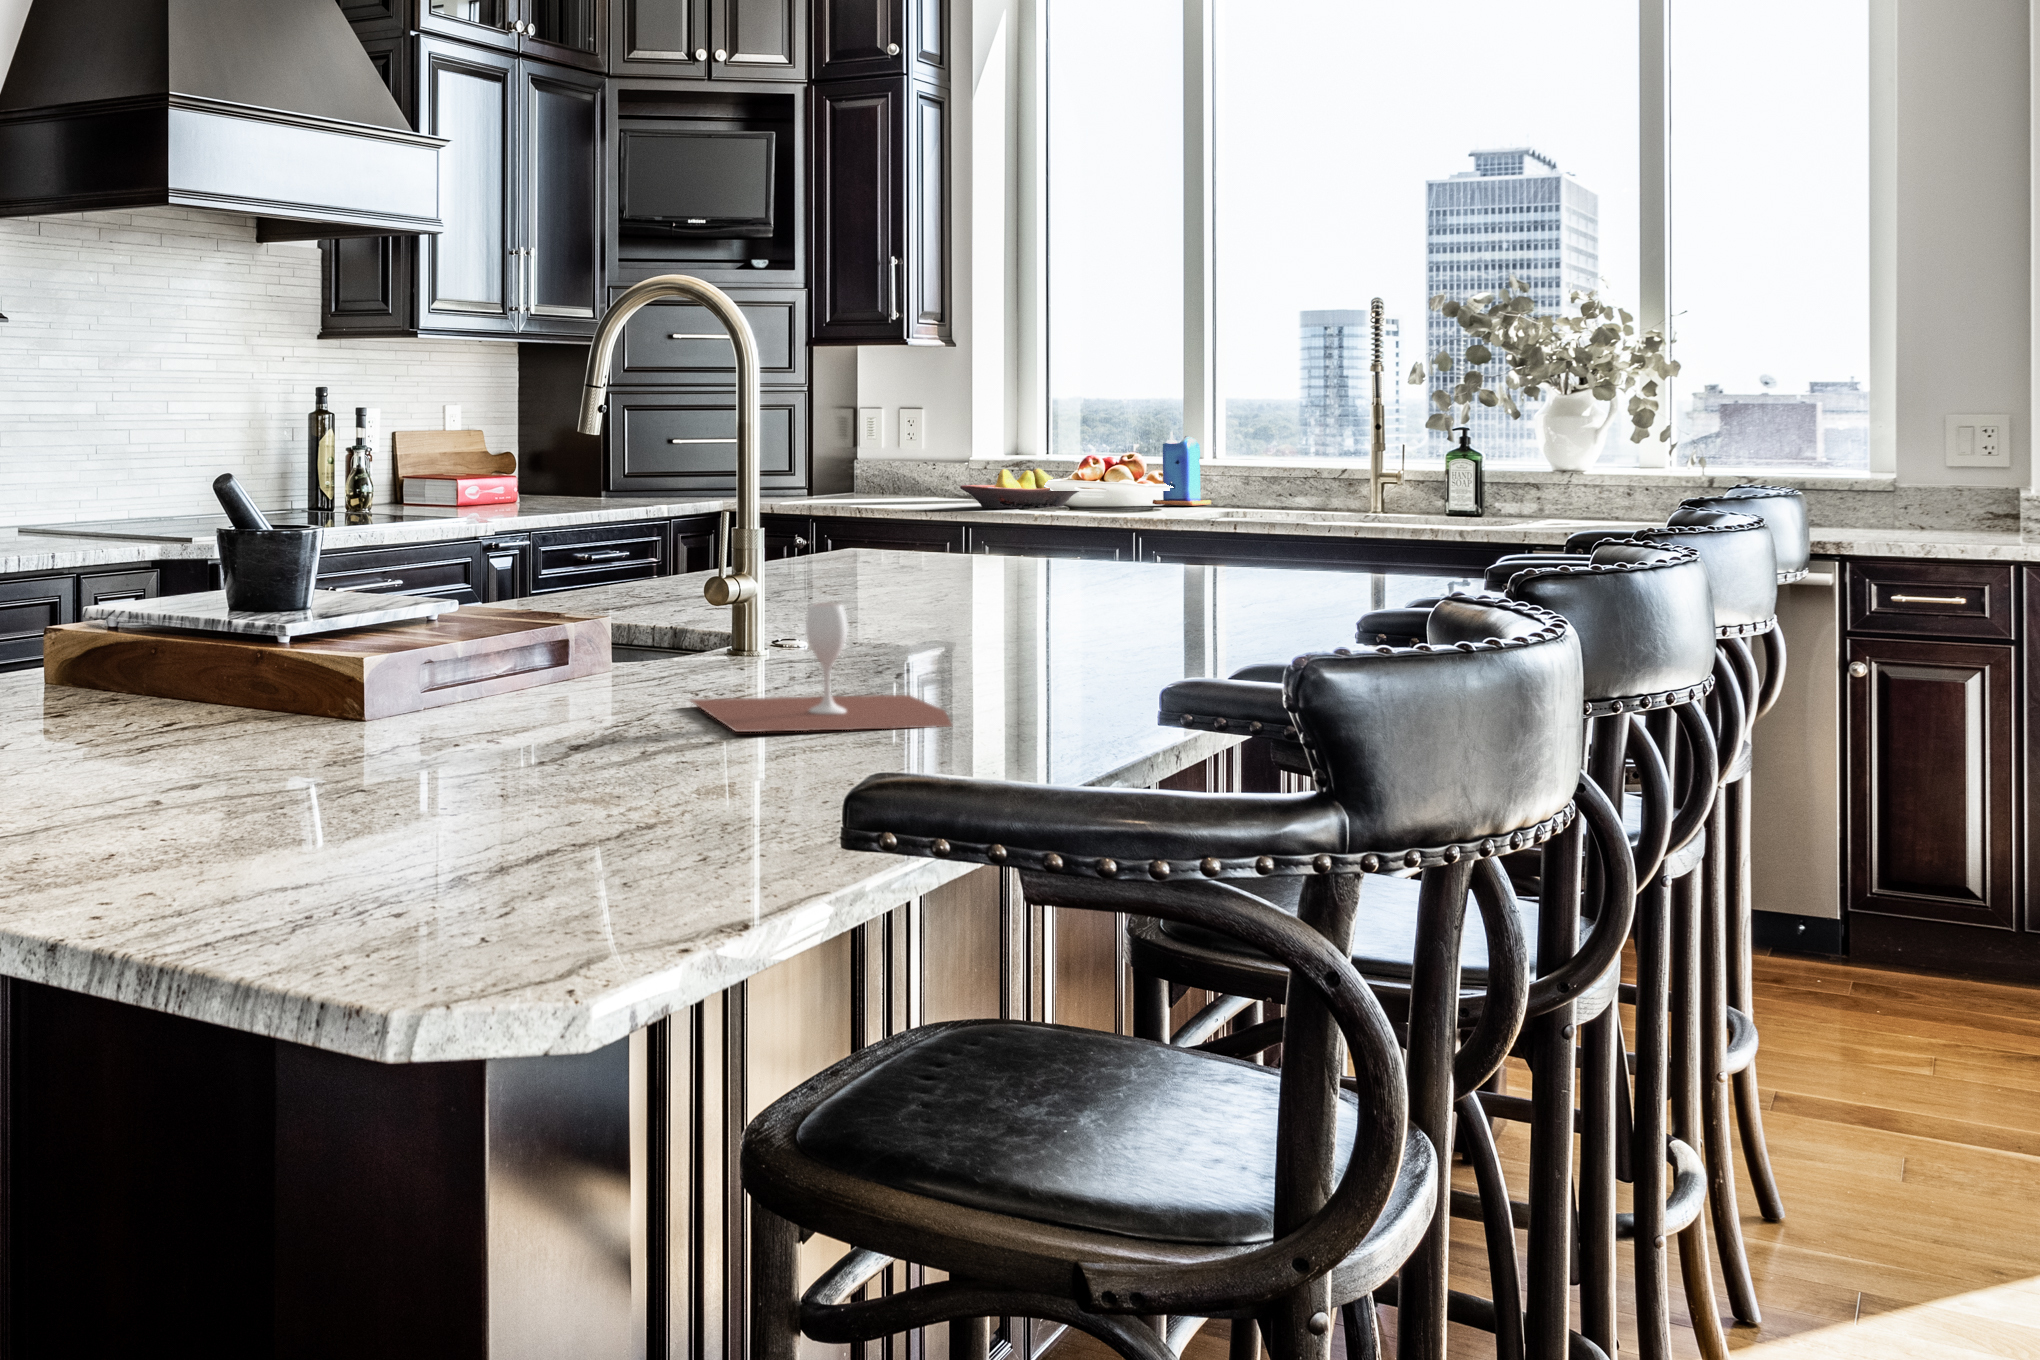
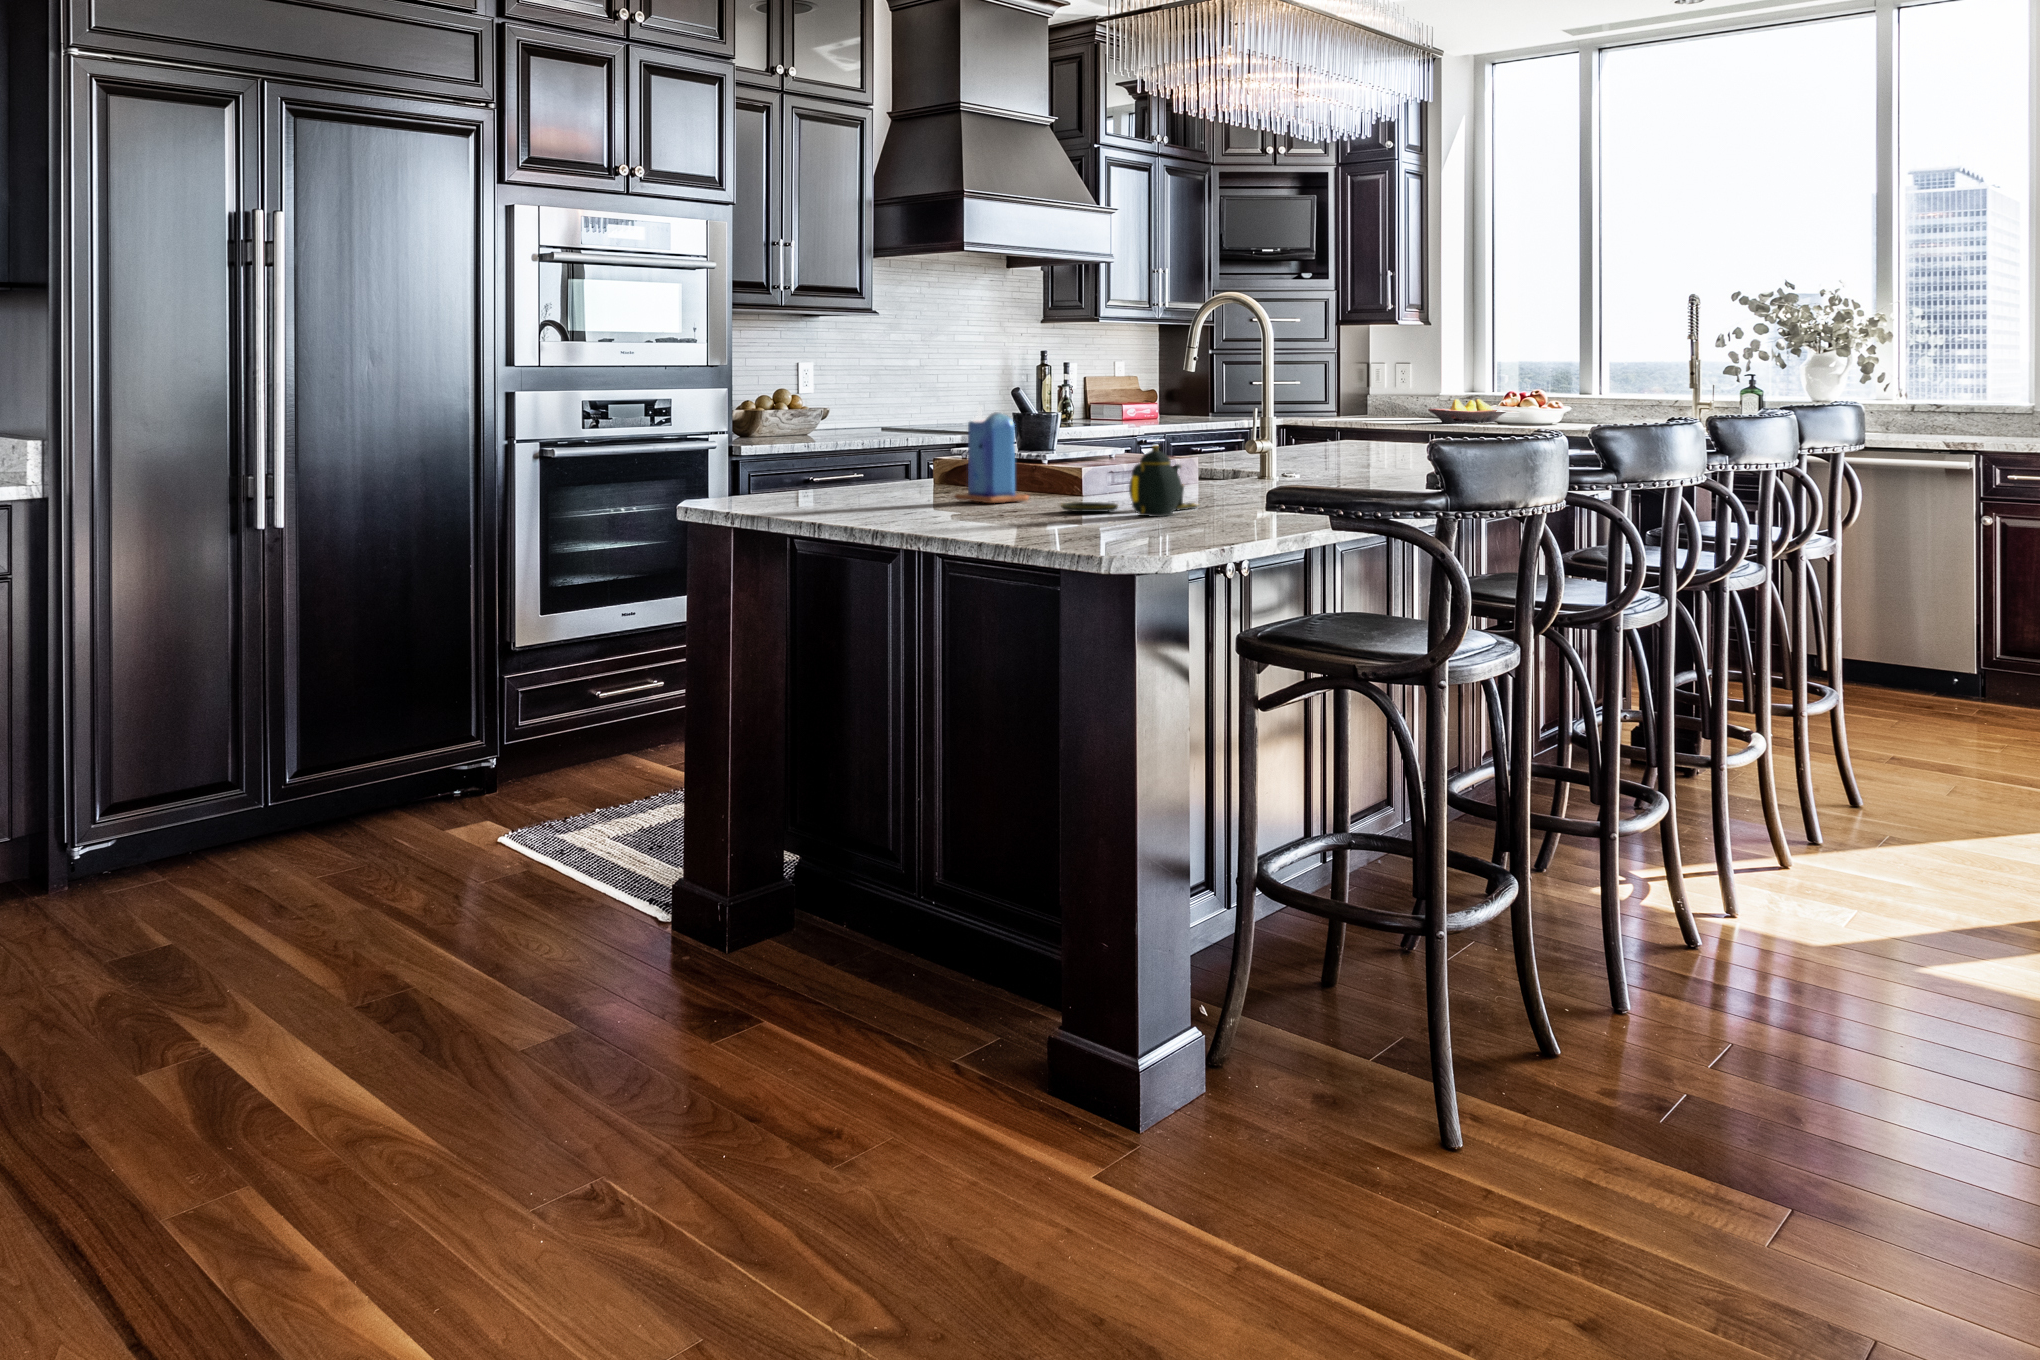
candle: present [1153,431,1211,506] -> present [954,407,1029,503]
wine glass: present [690,603,952,732] -> none [1228,444,1356,496]
teapot: none [293,637,639,827] -> present [1061,445,1198,517]

